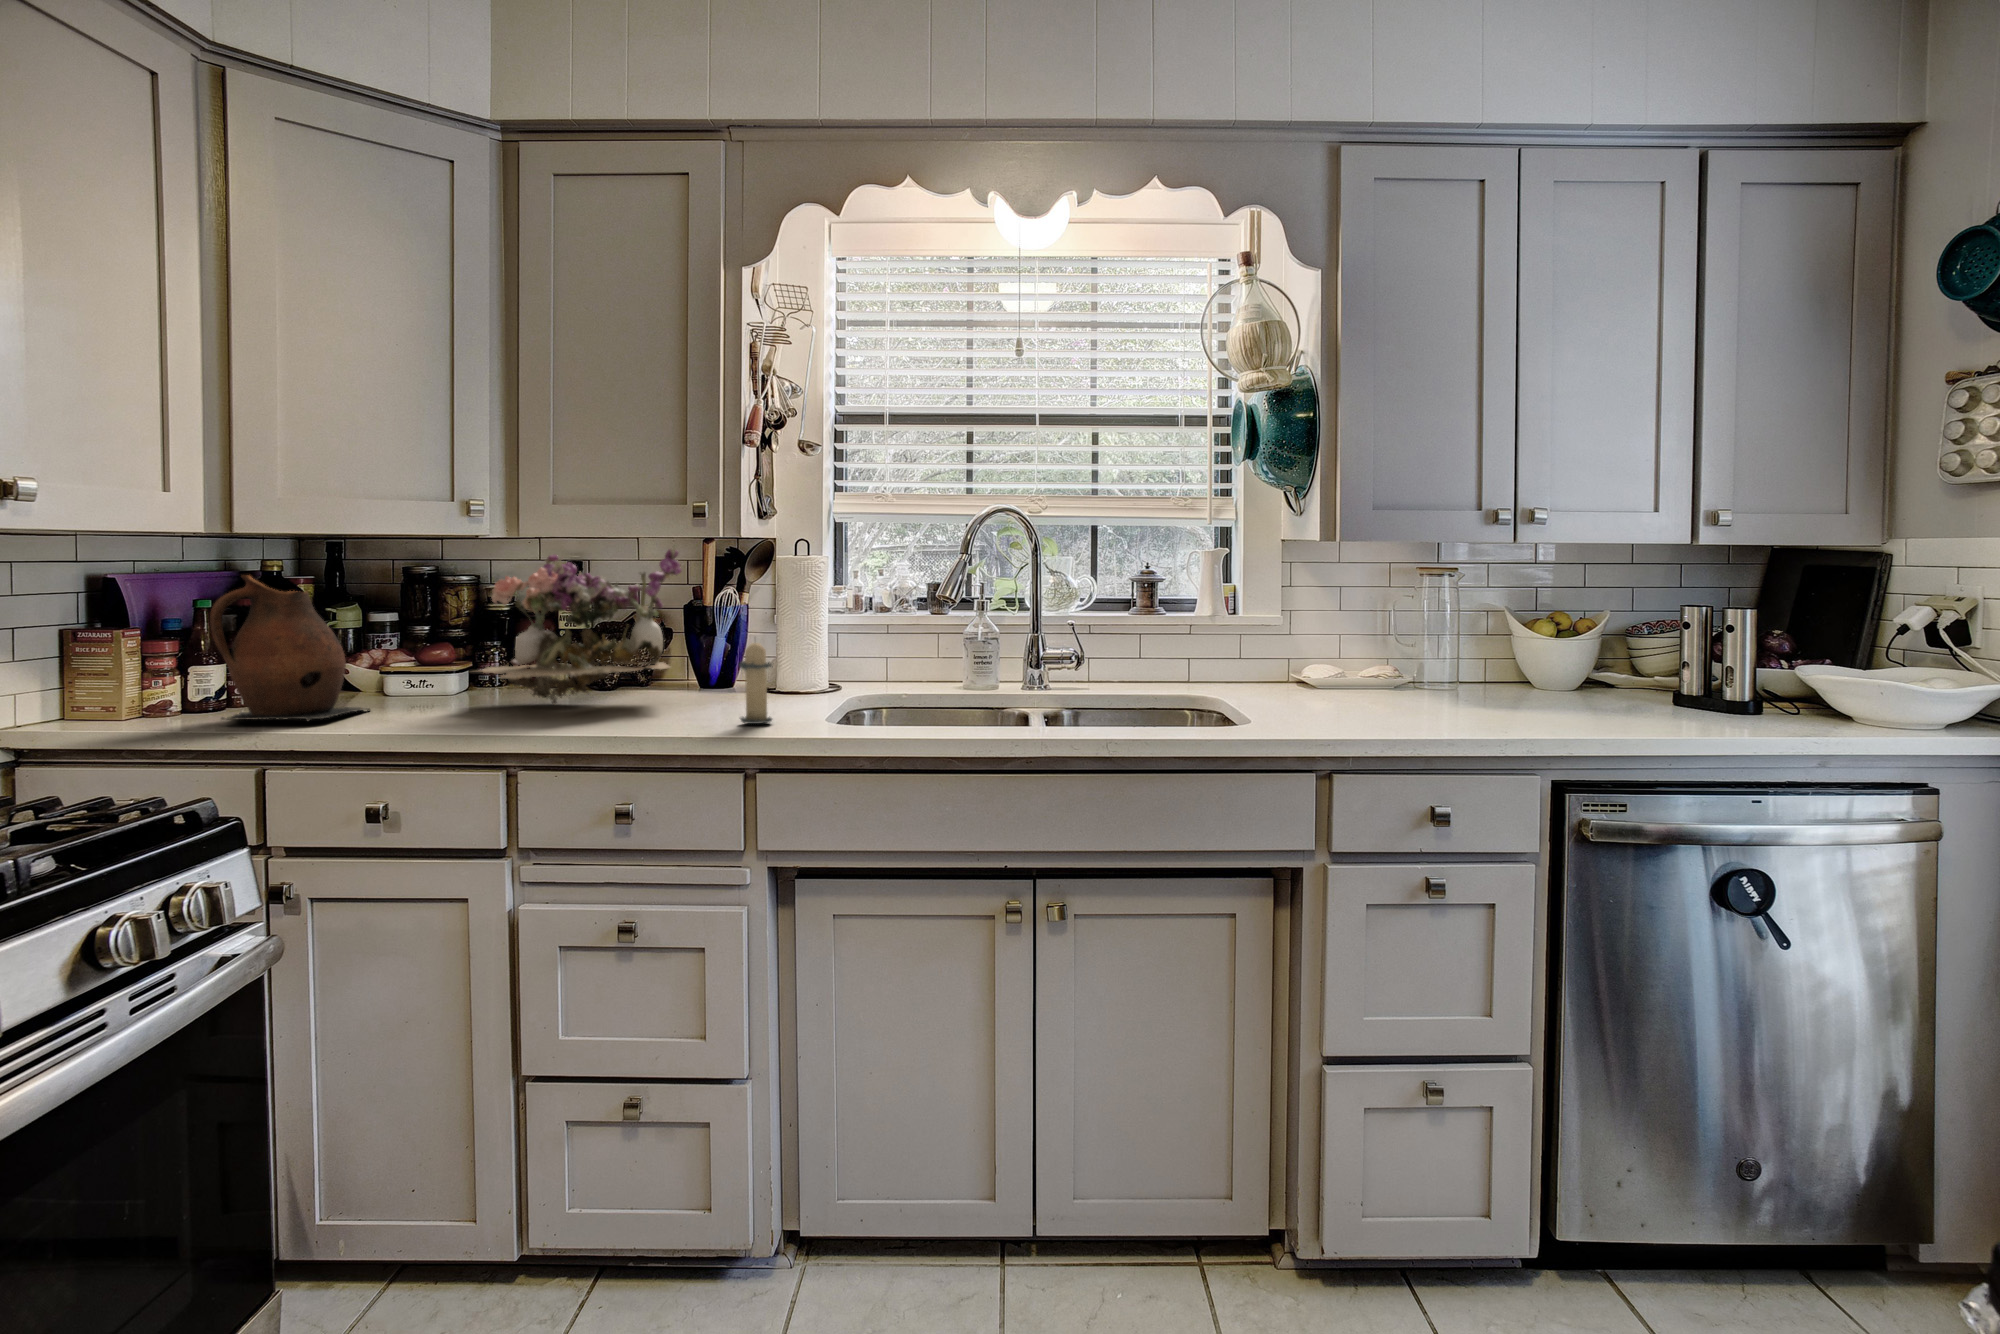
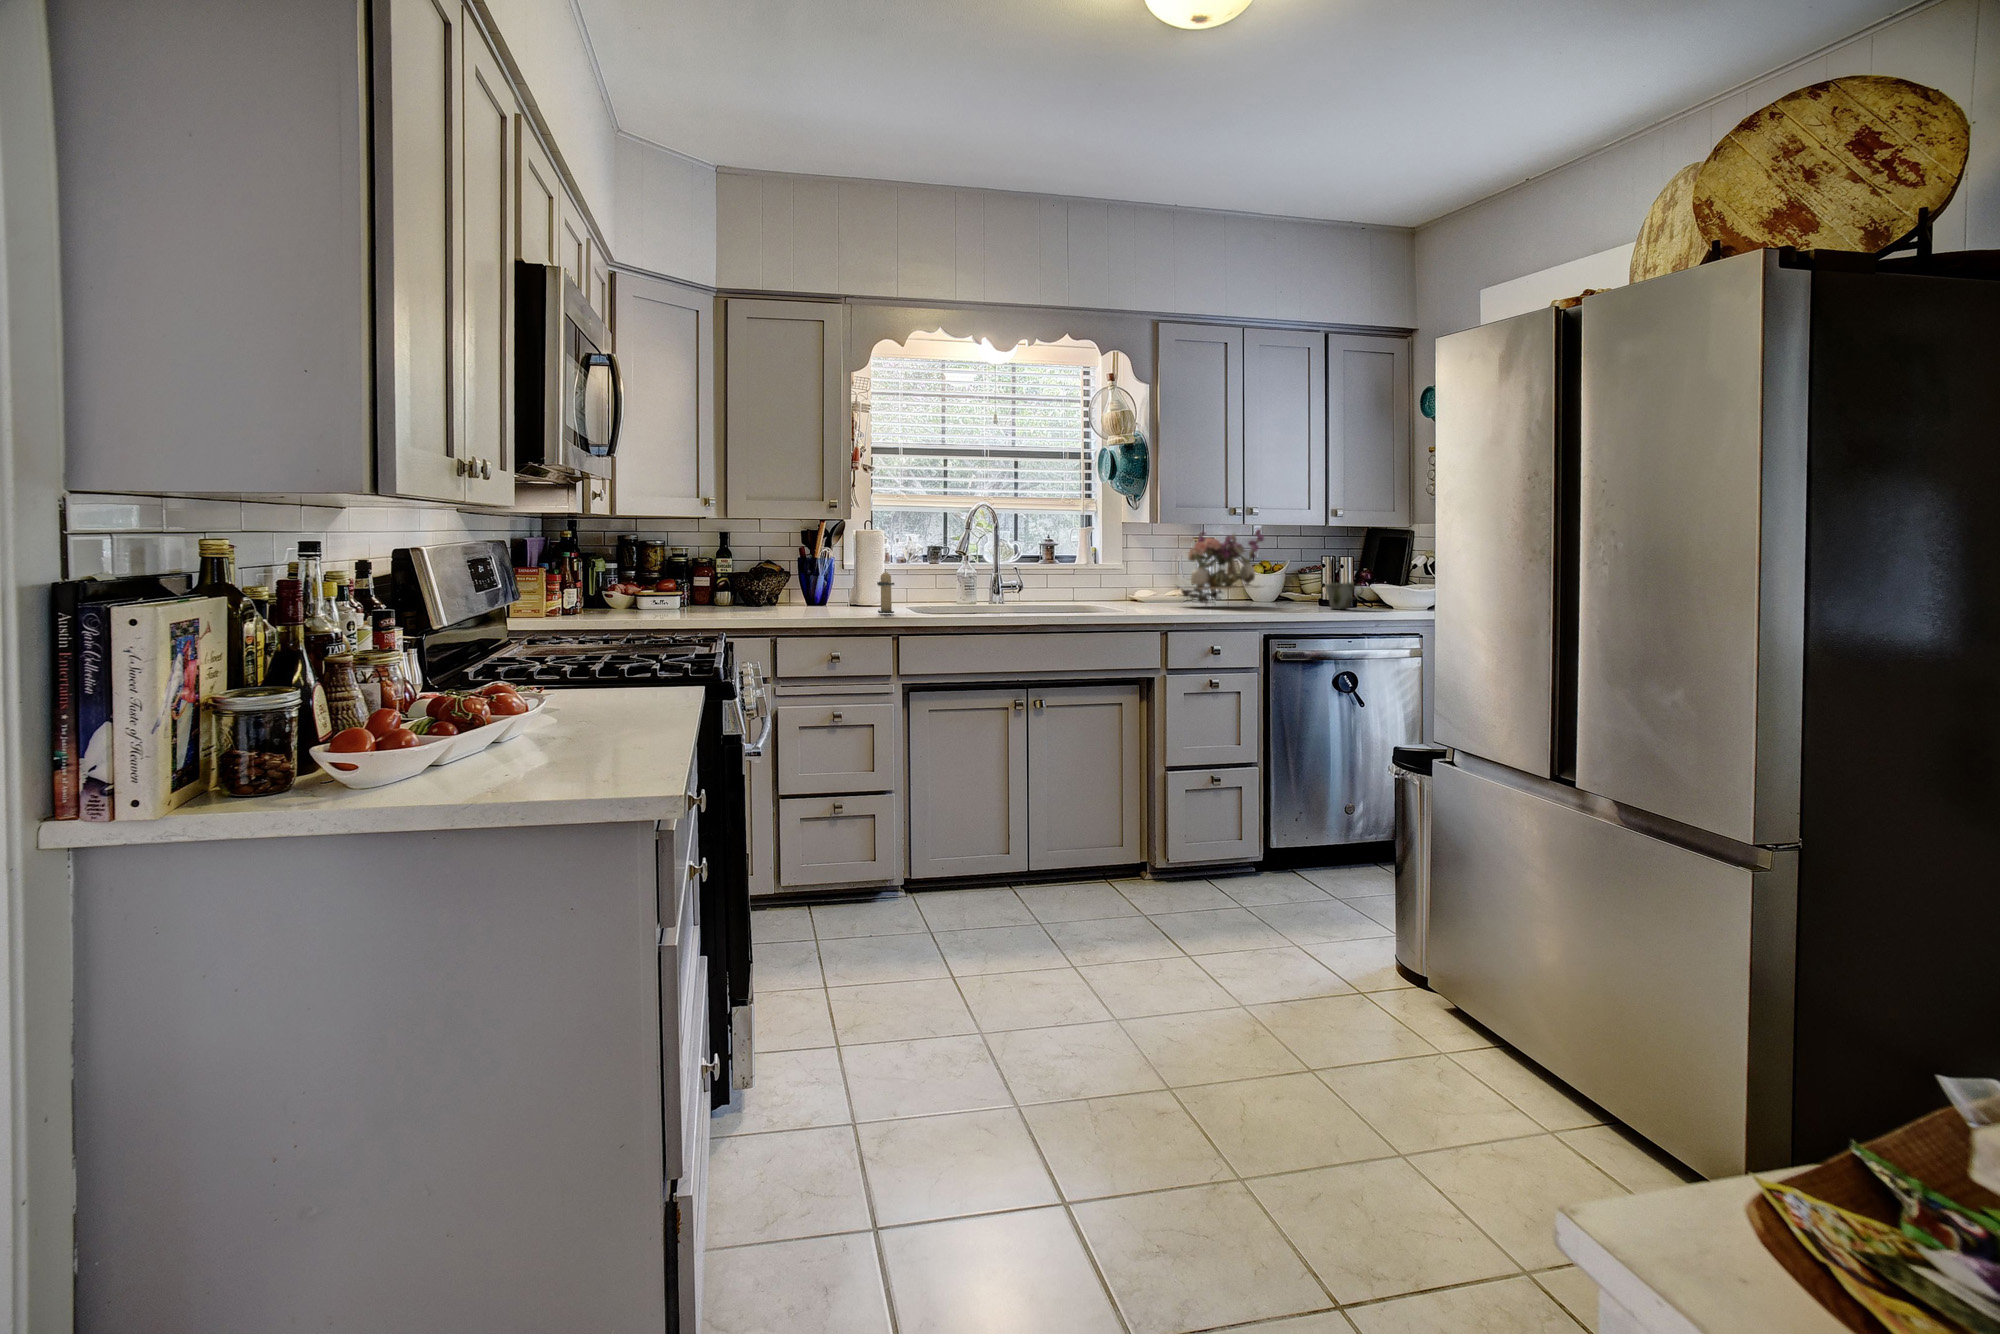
flower arrangement: present [476,545,681,704] -> present [1174,529,1264,604]
ceramic pitcher: present [210,575,370,721] -> none [596,537,661,615]
mug: none [1692,664,1784,723] -> present [1325,582,1363,609]

